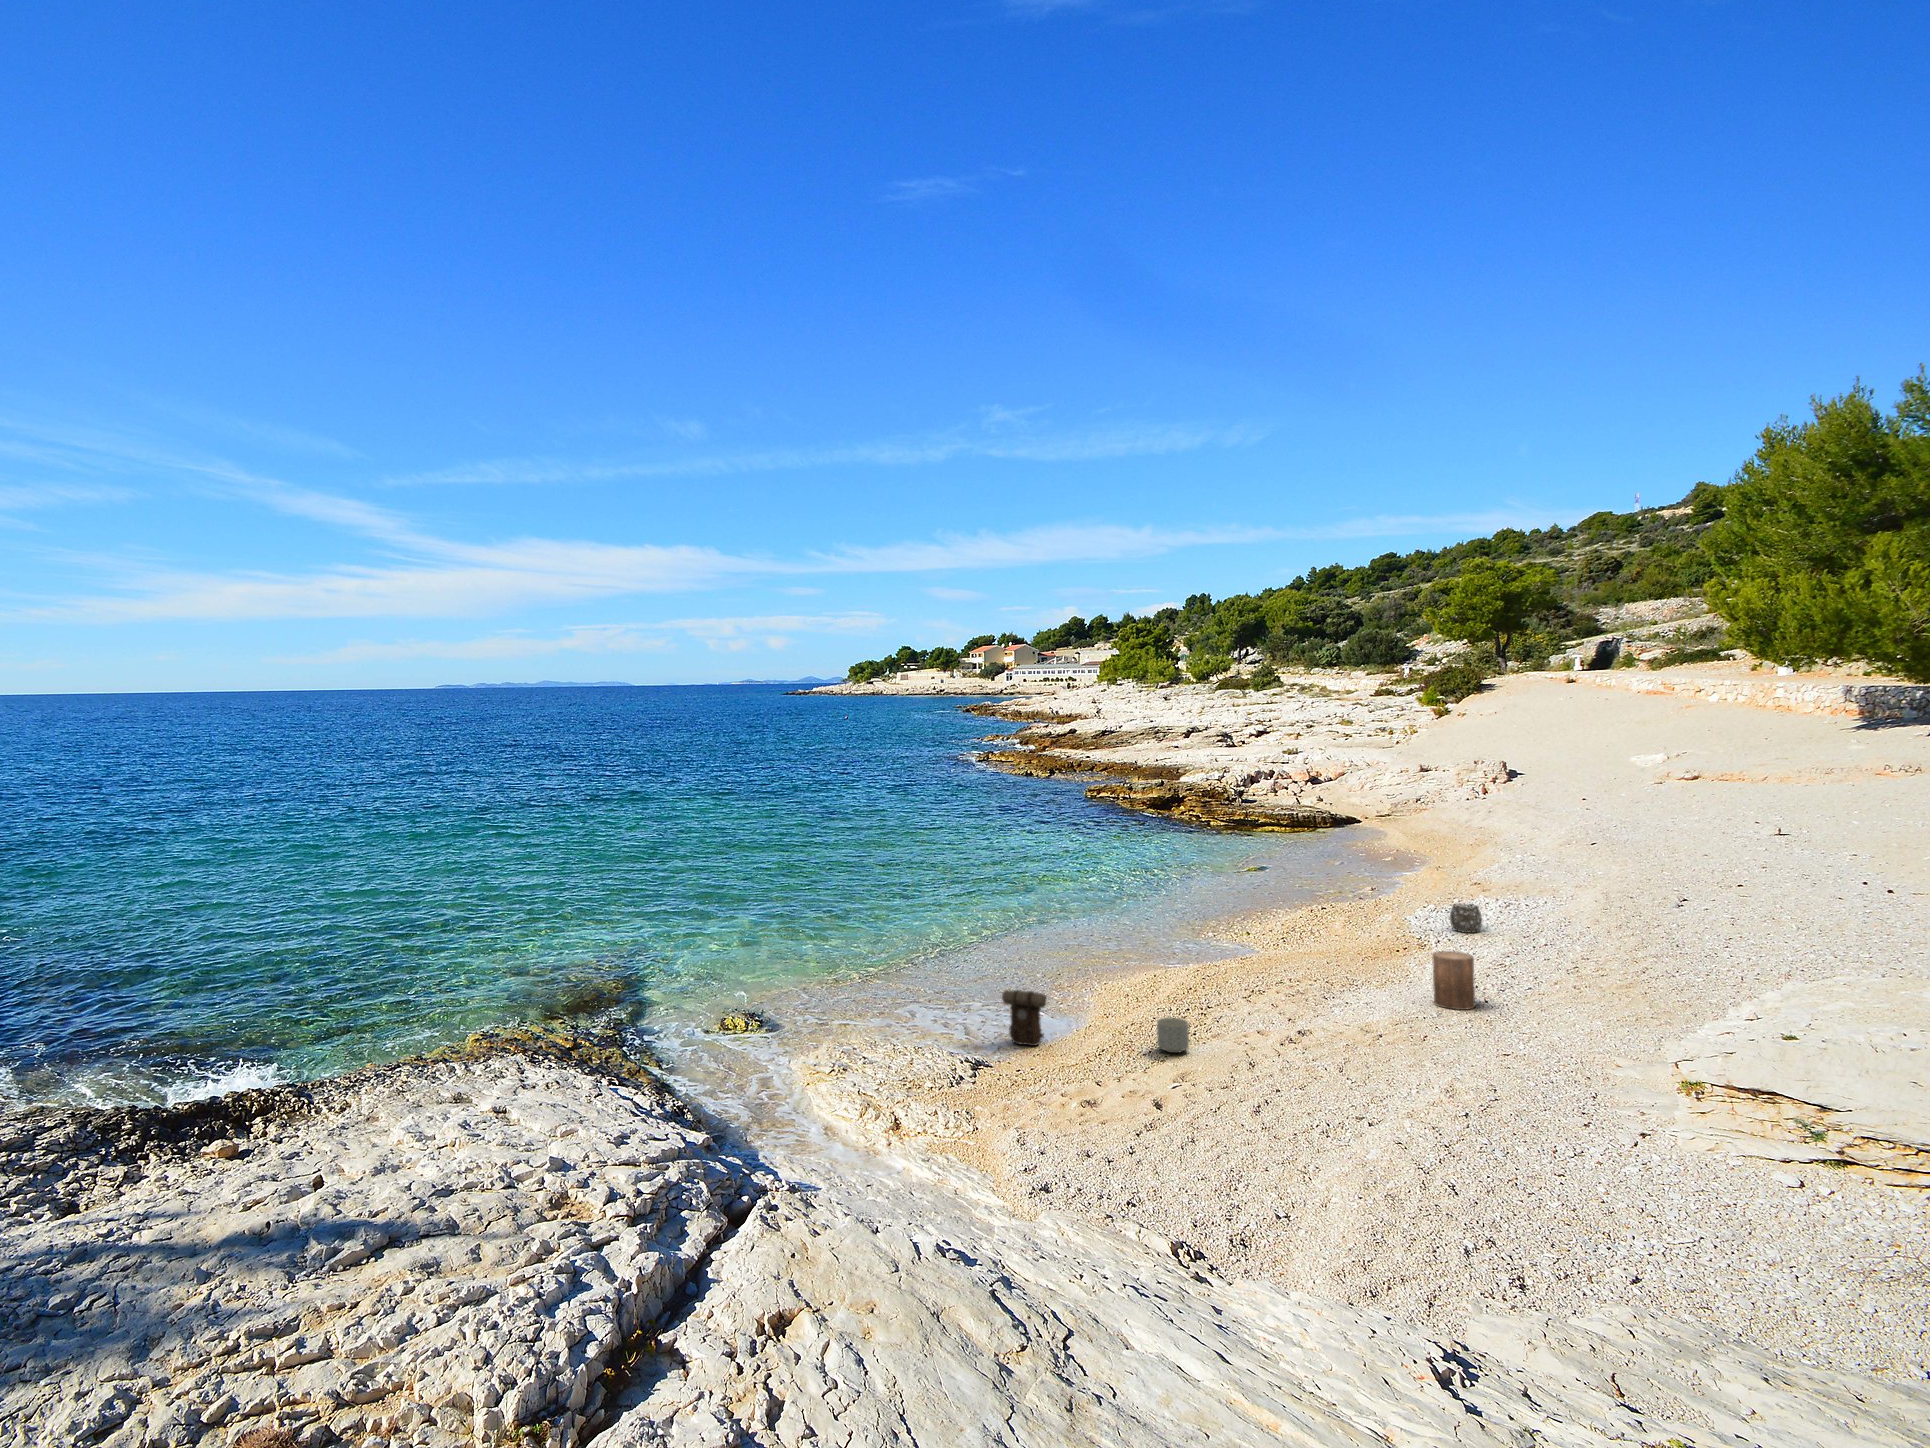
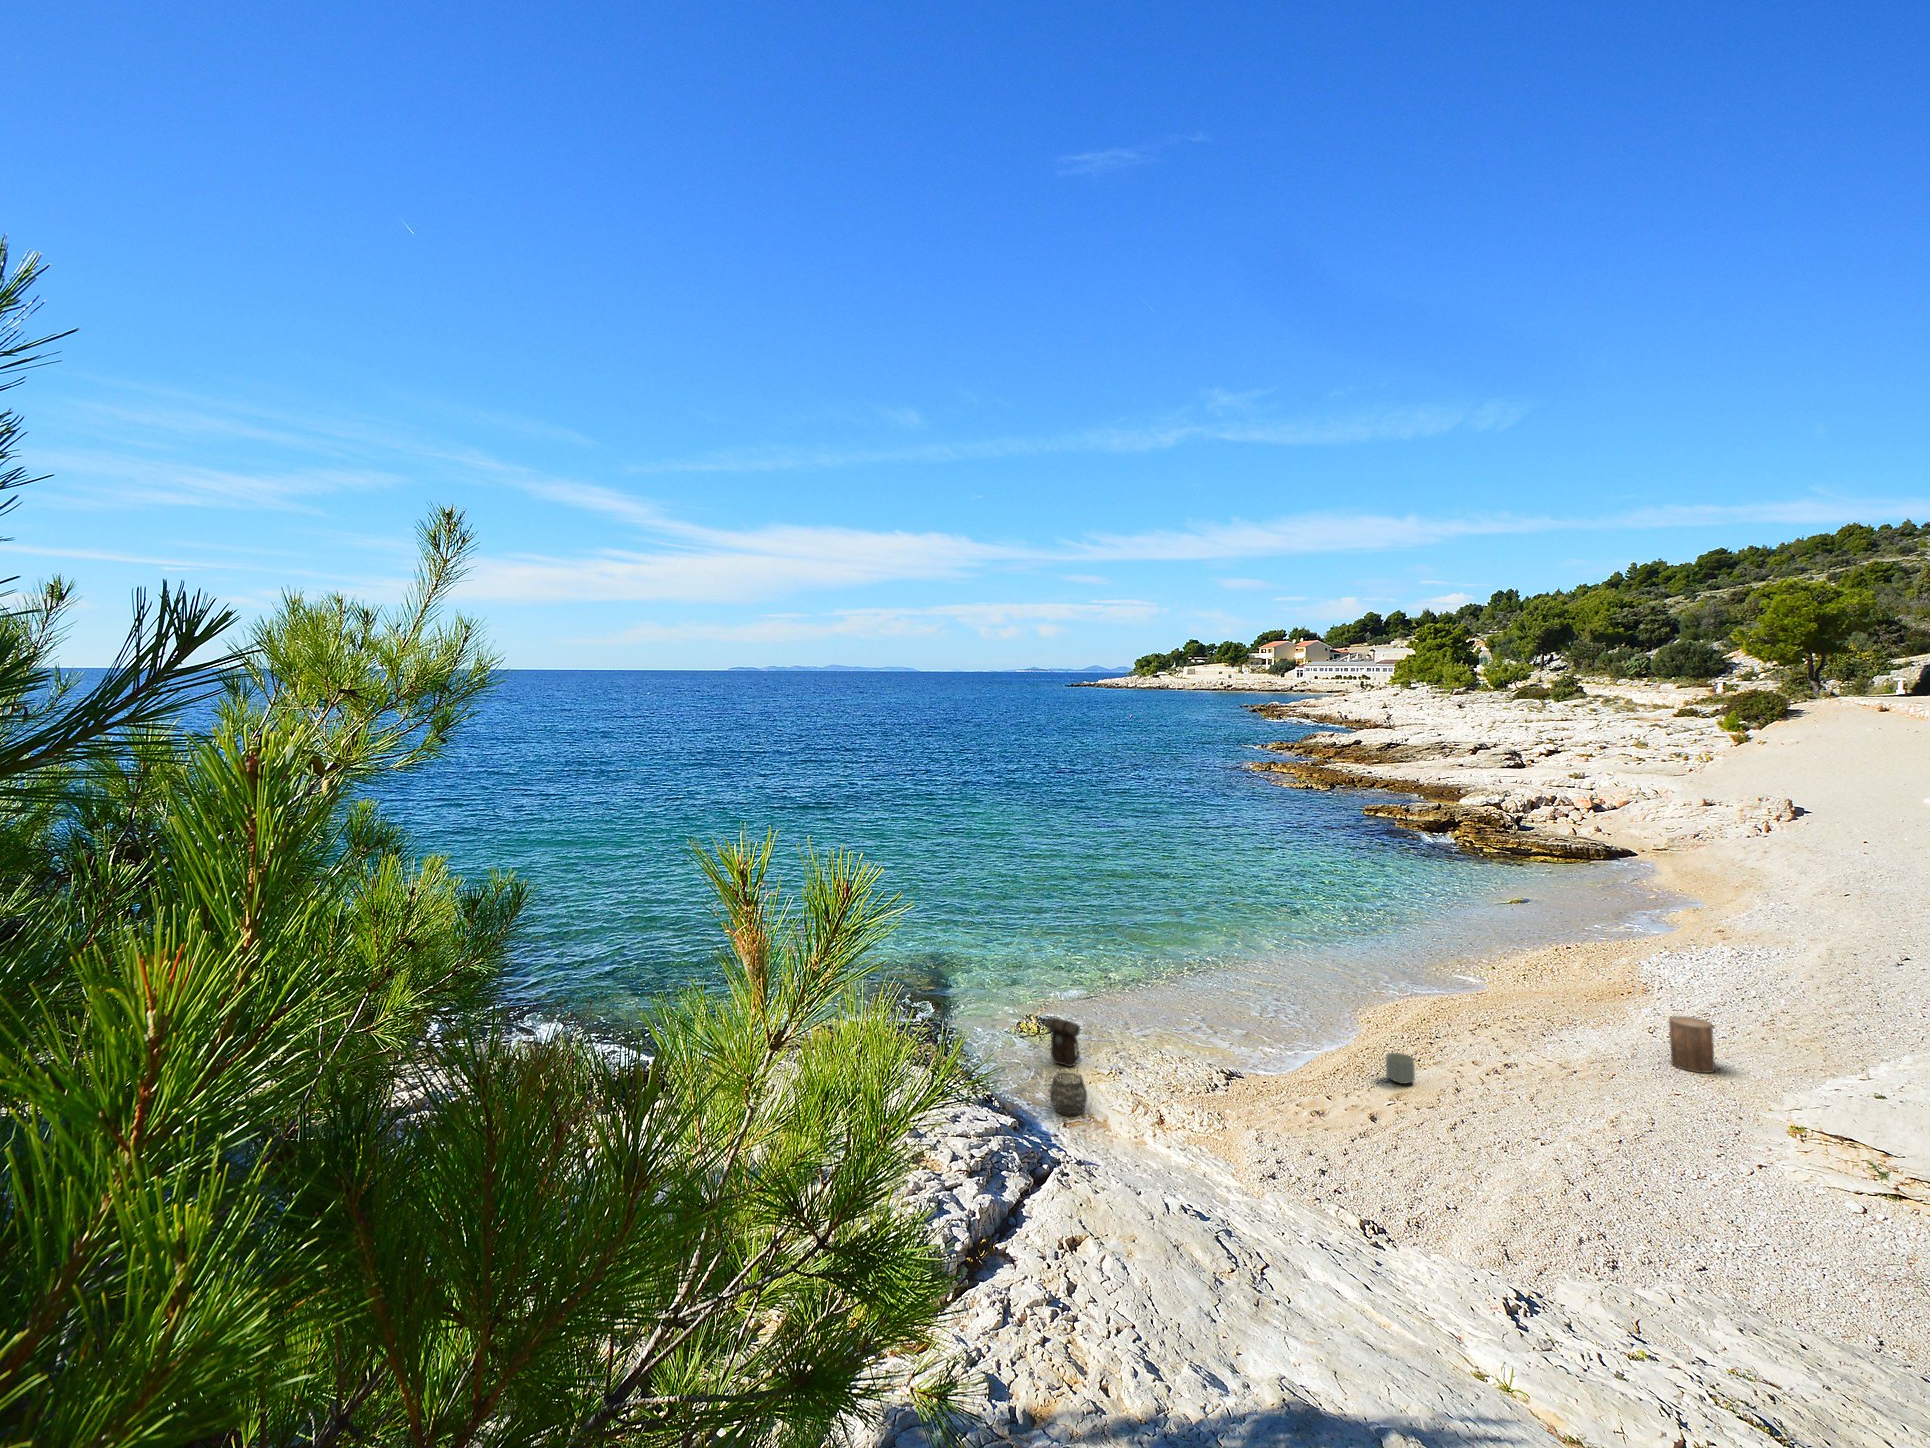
woven basket: present [1450,904,1482,933] -> present [1050,1073,1087,1116]
backpack: present [1002,990,1047,1046] -> present [1044,1018,1080,1067]

